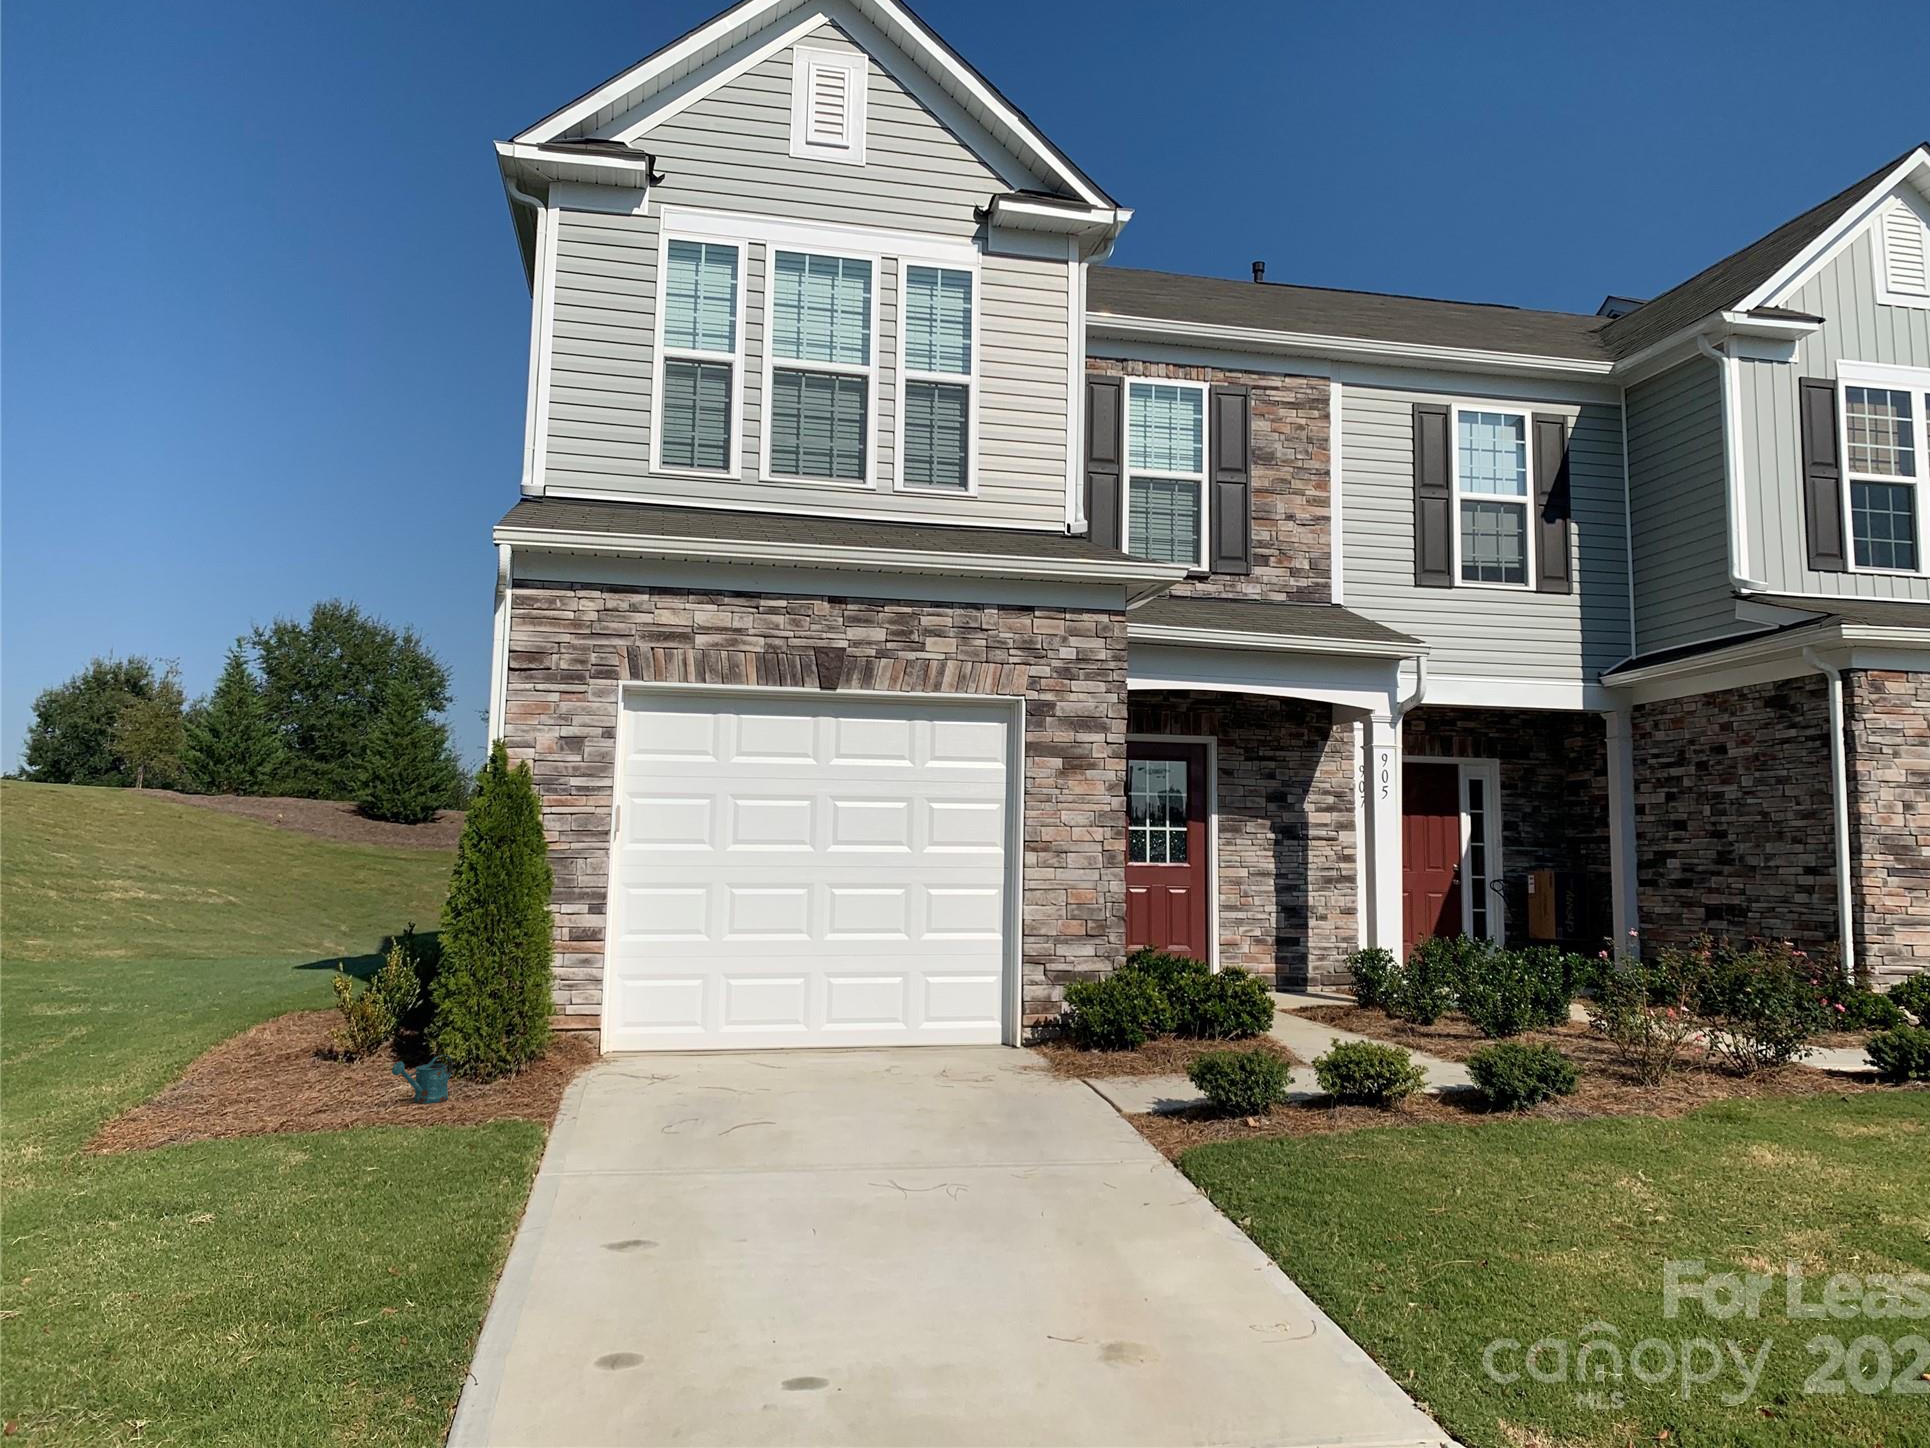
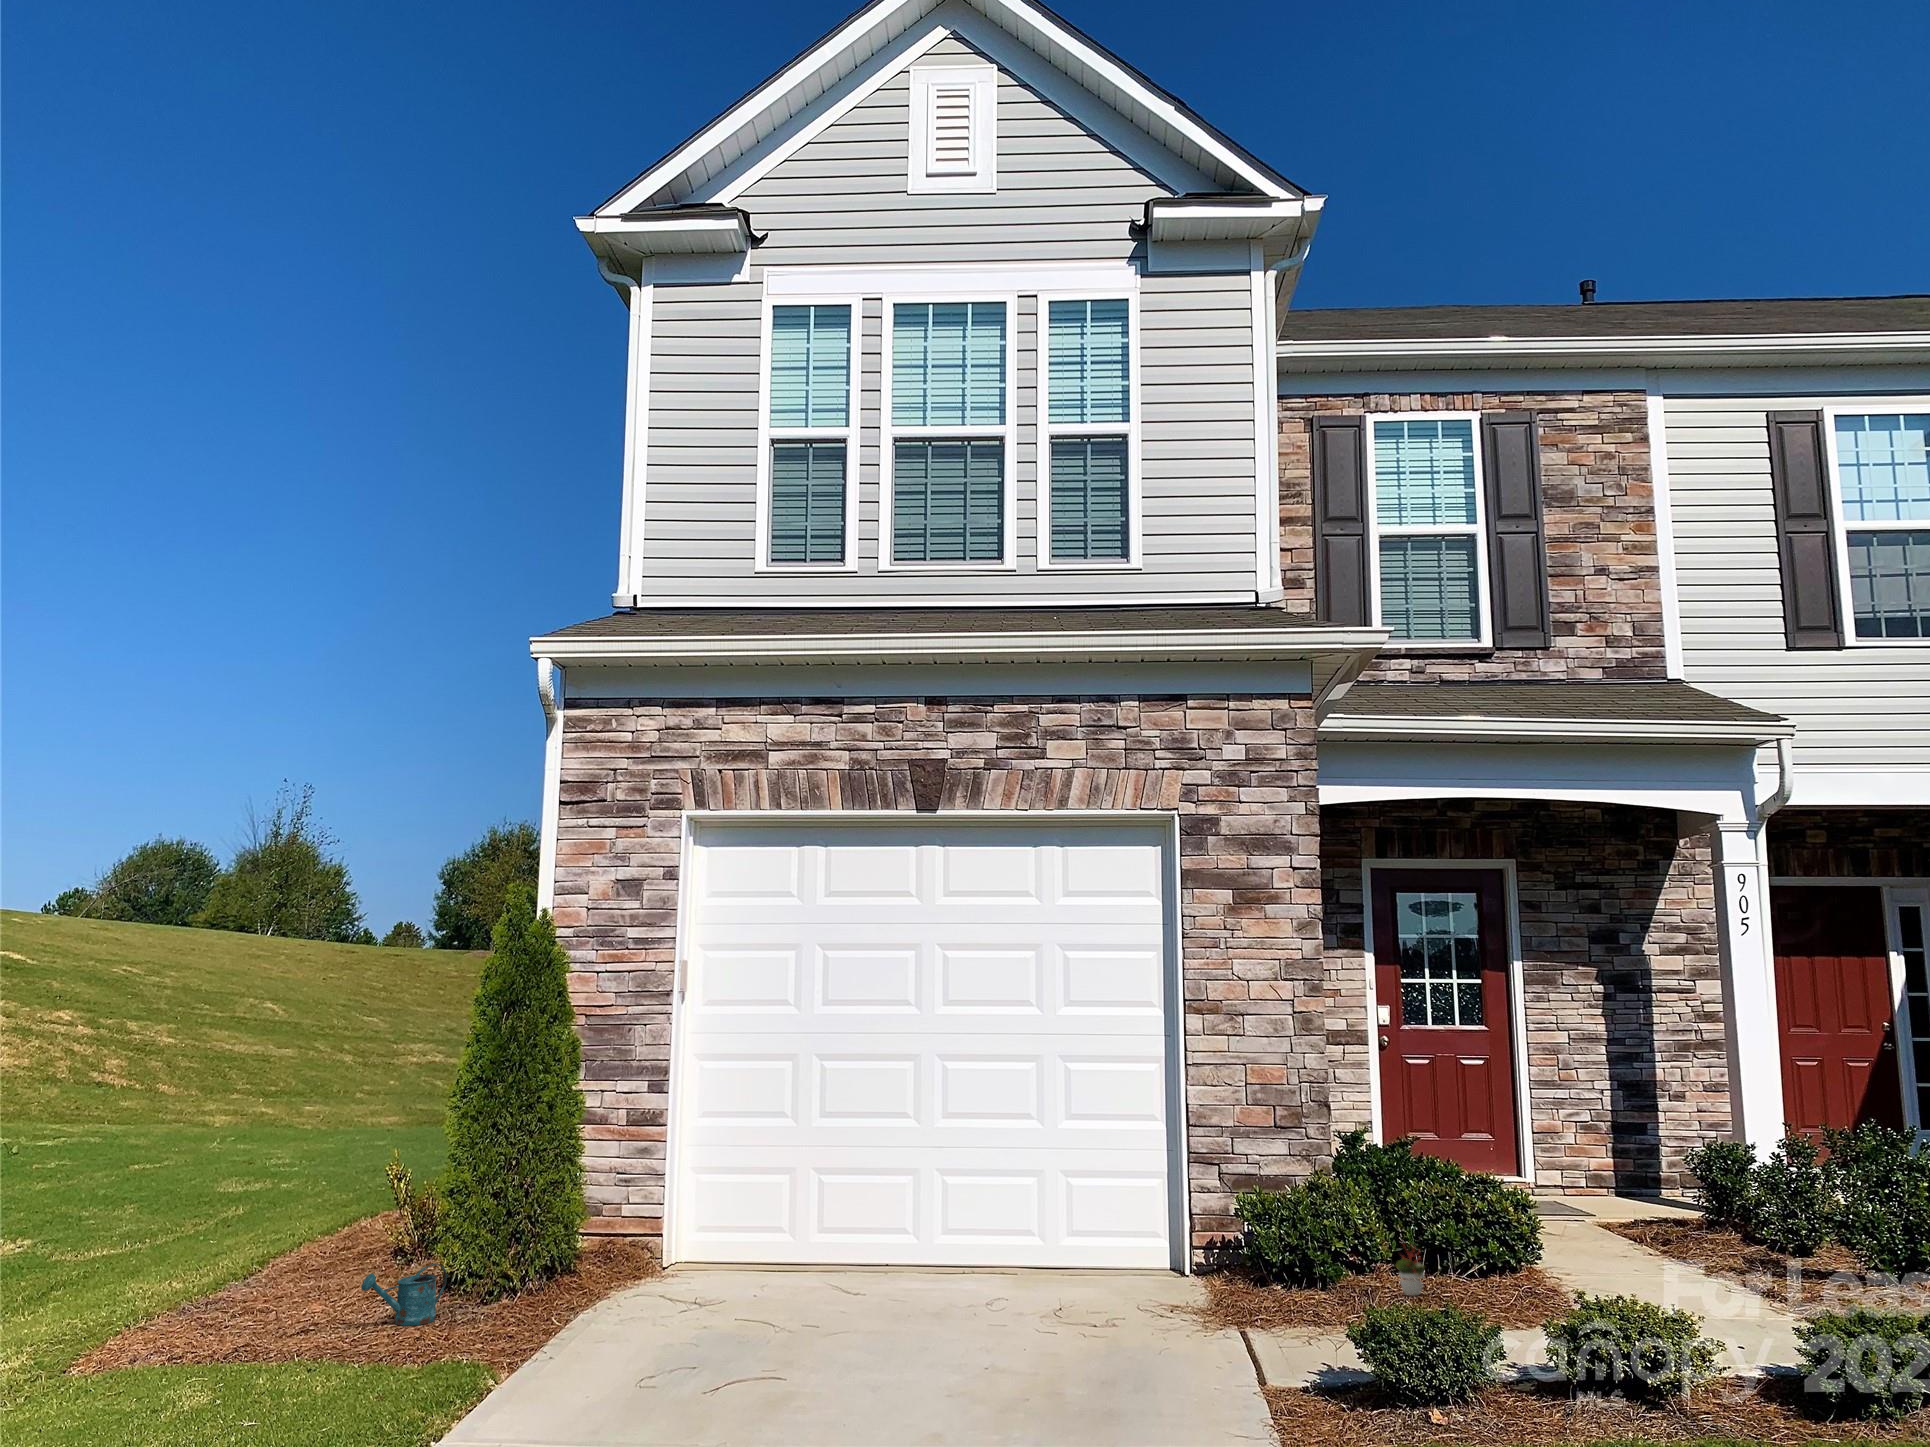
decorative plant: none [1177,1011,1197,1048] -> present [1396,1245,1425,1296]

